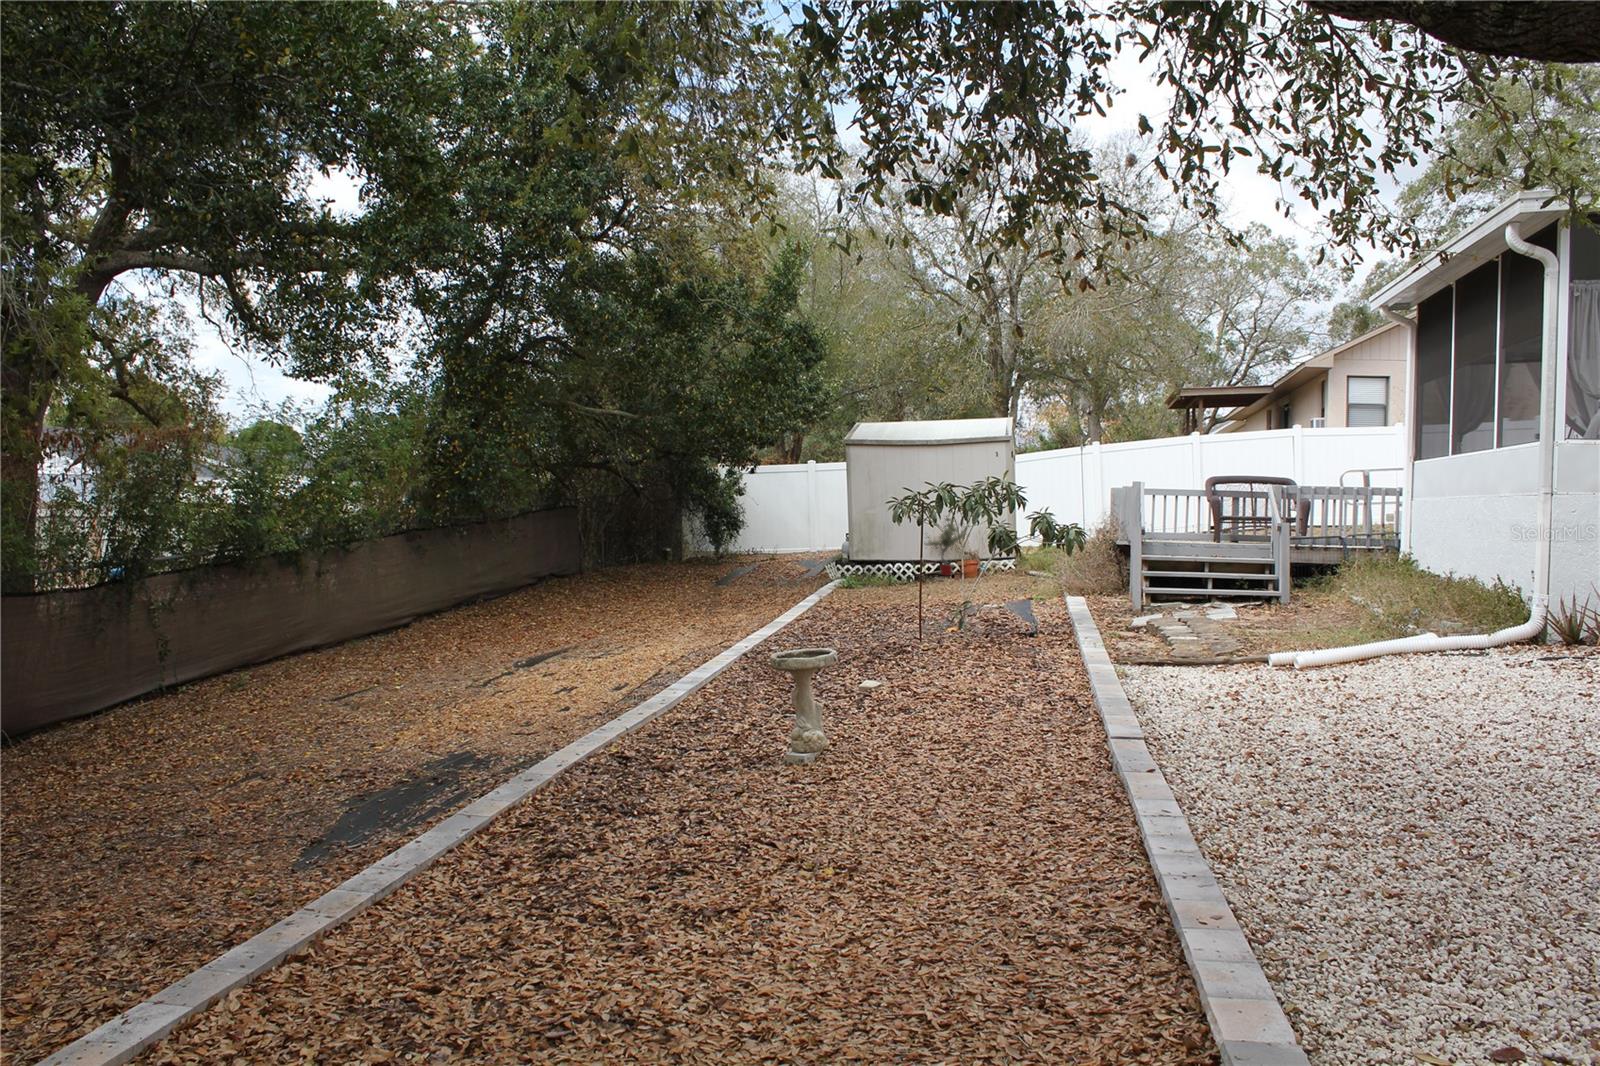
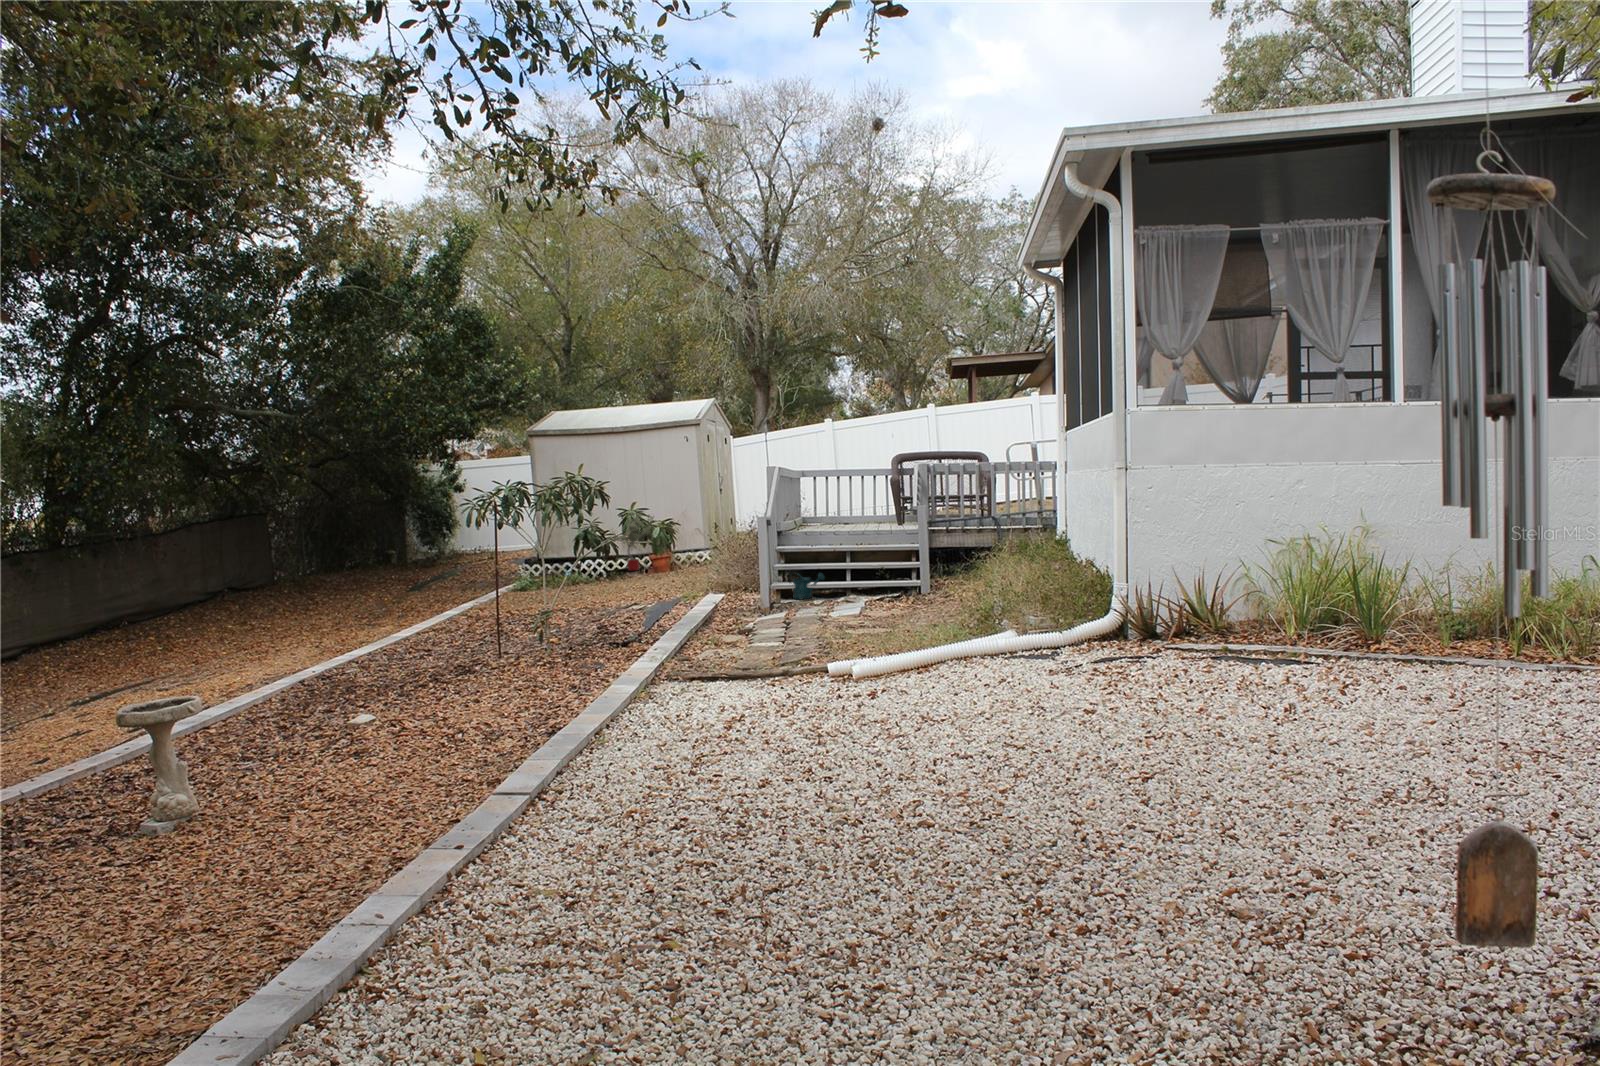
watering can: none [1149,579,1188,605] -> present [789,573,824,599]

